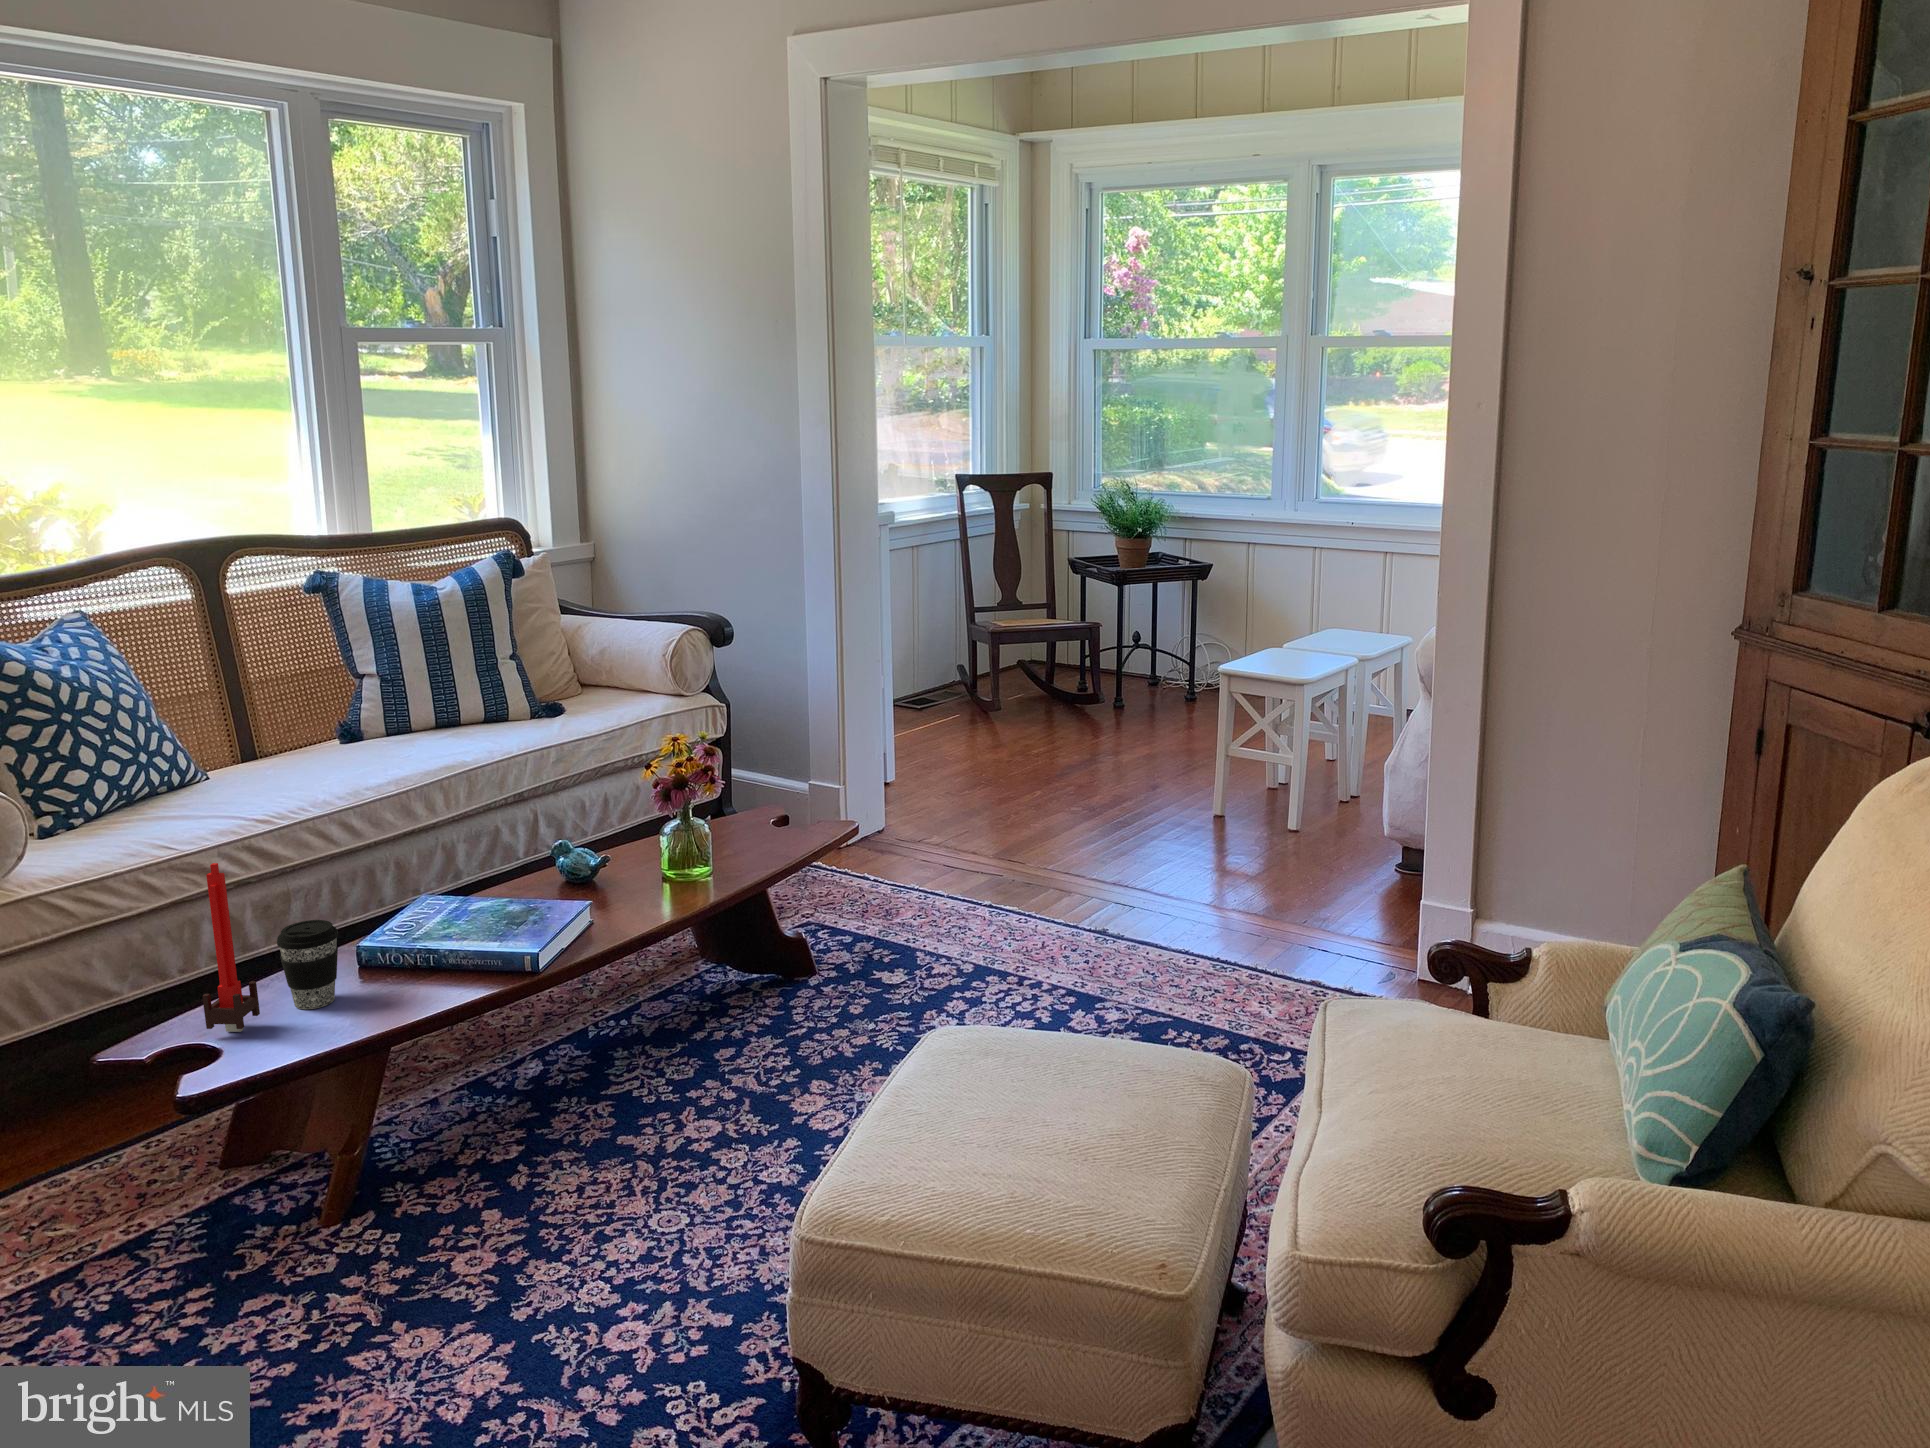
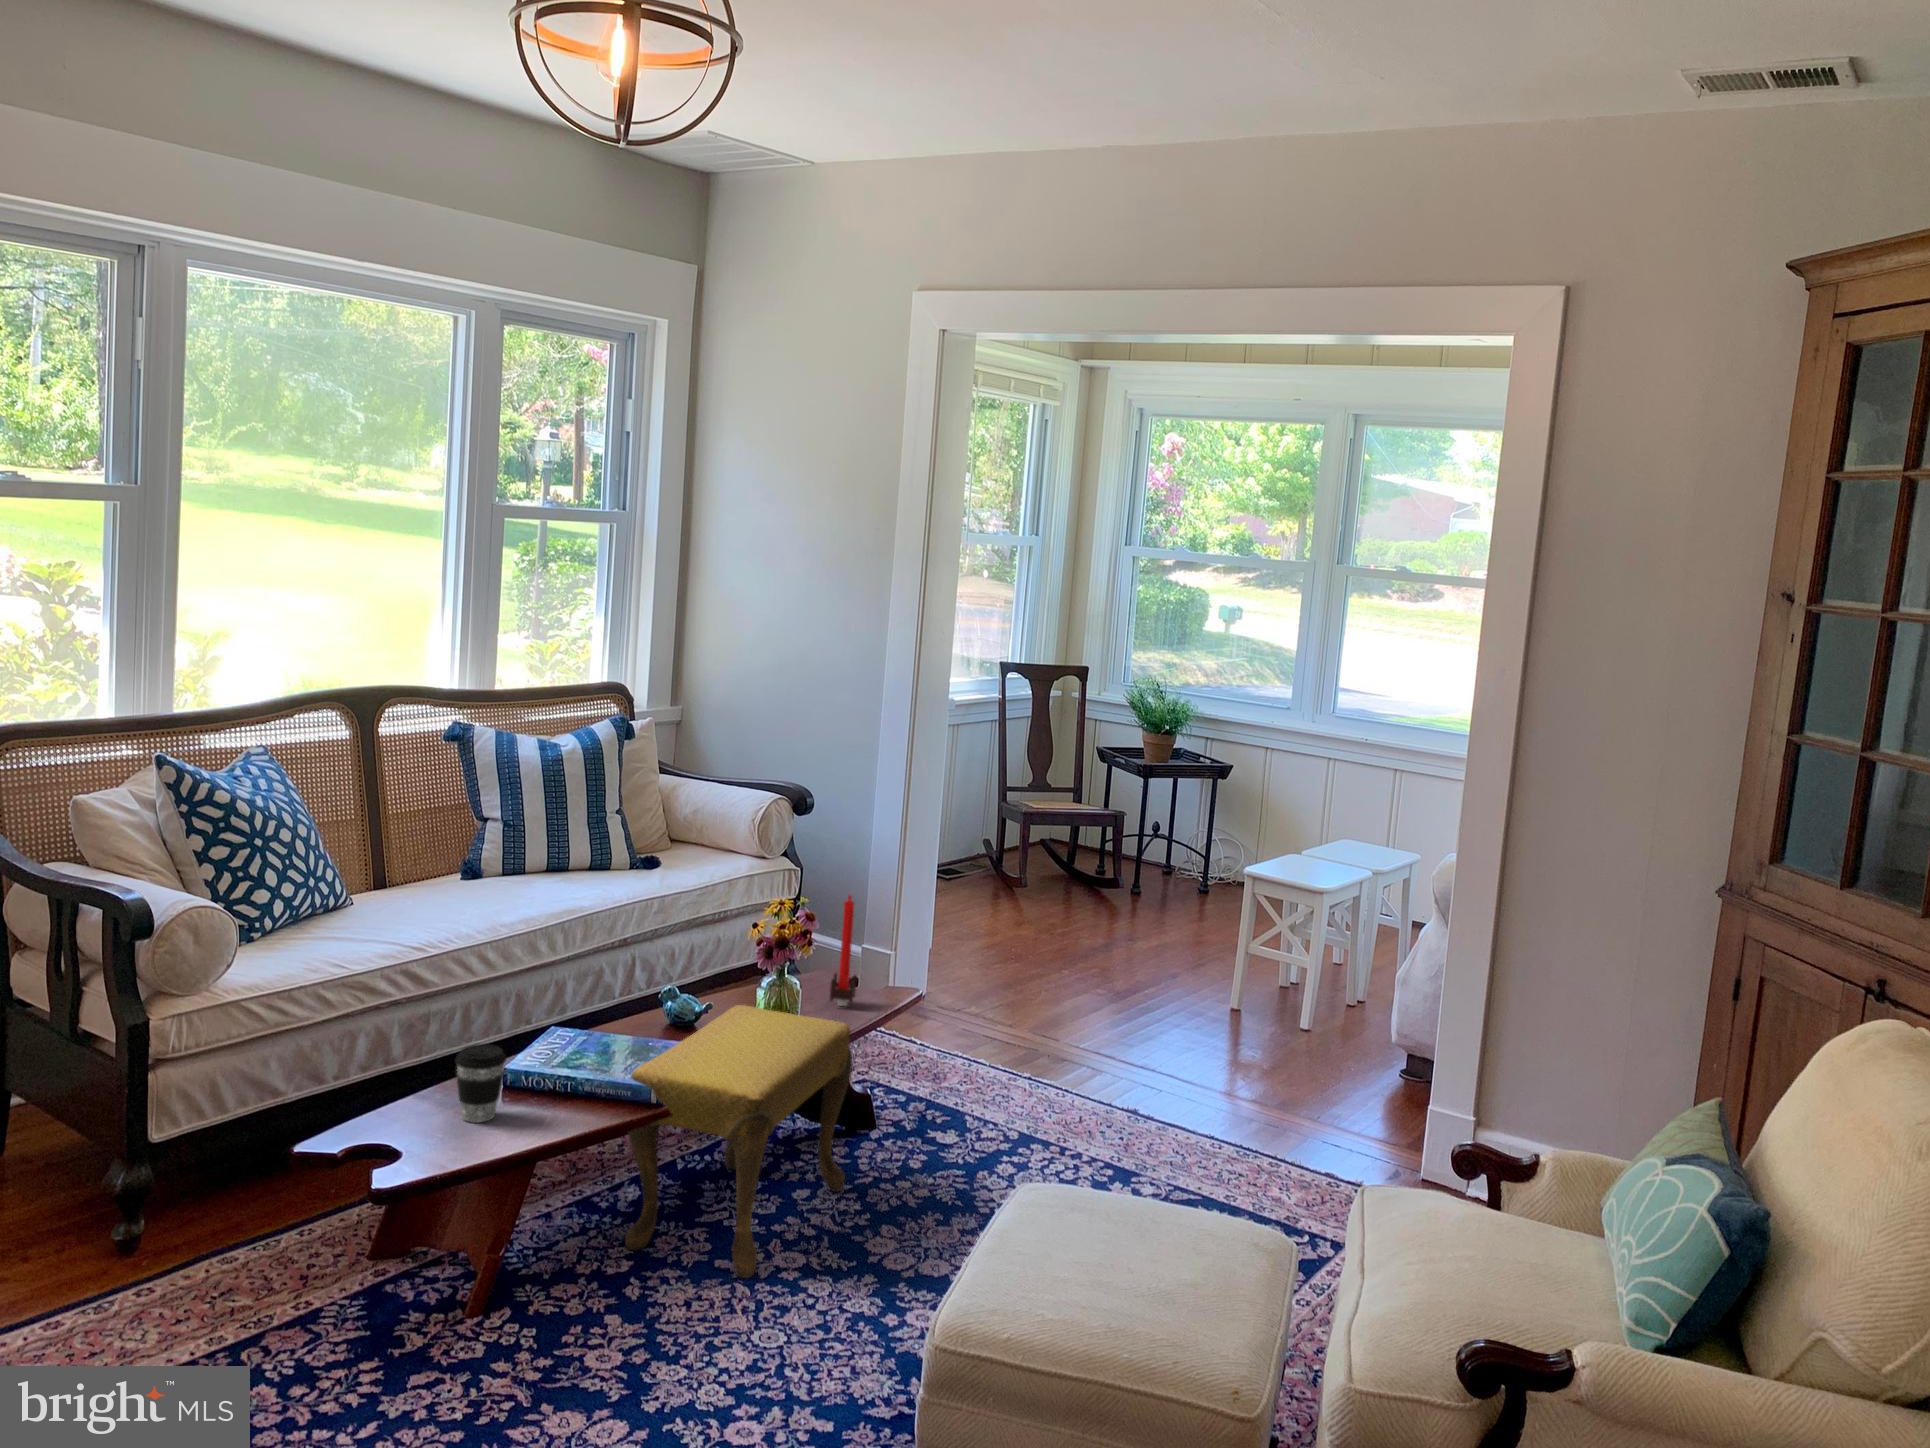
footstool: none [495,853,772,1154] -> present [625,1005,852,1278]
candle: present [202,863,260,1032] -> present [830,894,857,1006]

